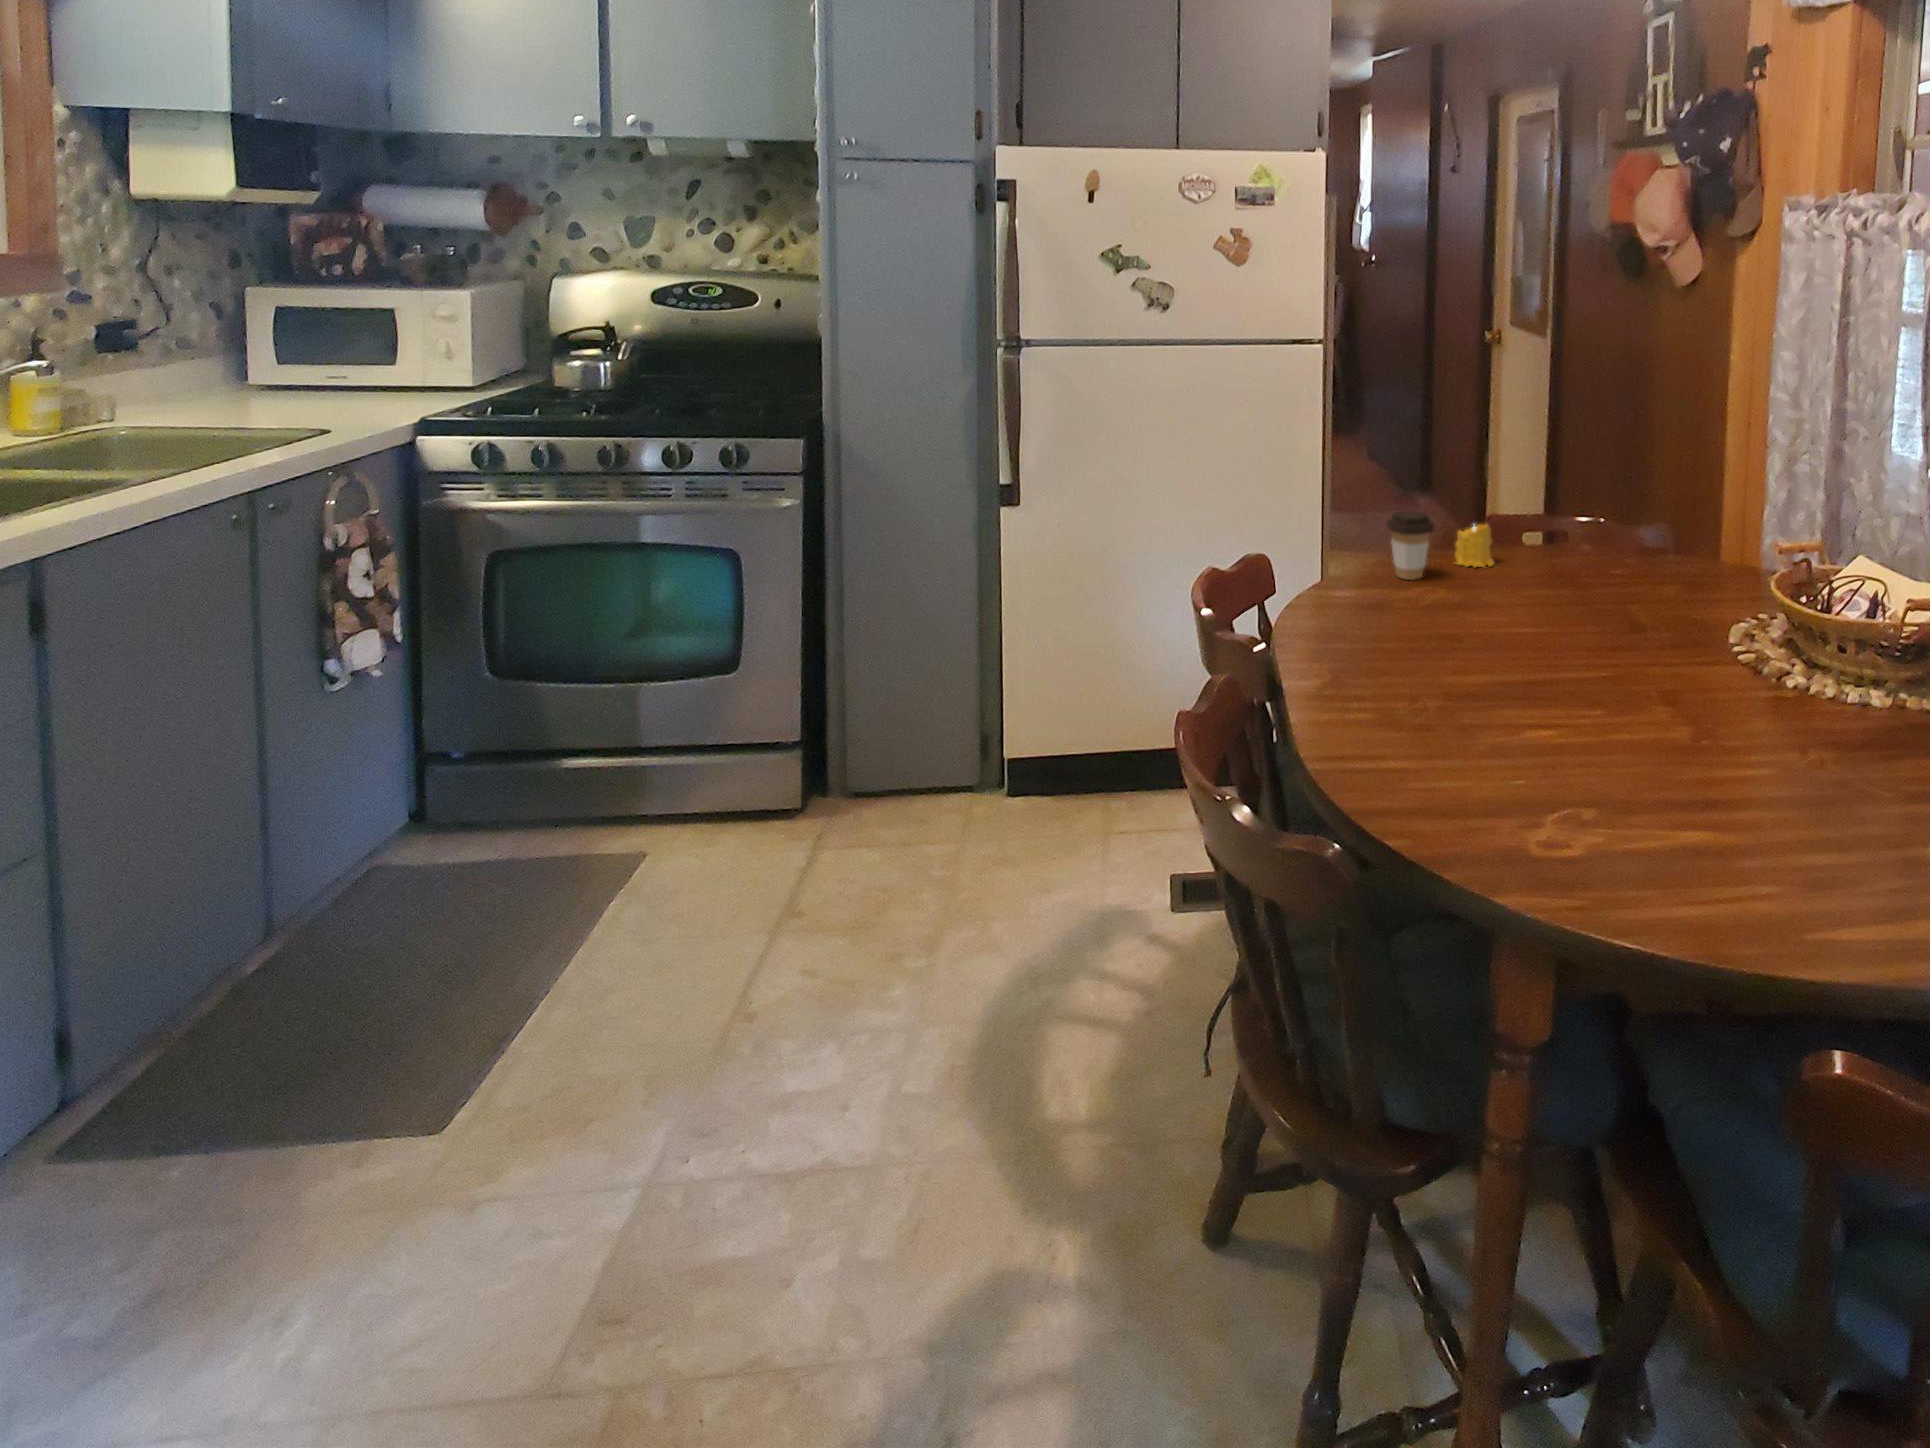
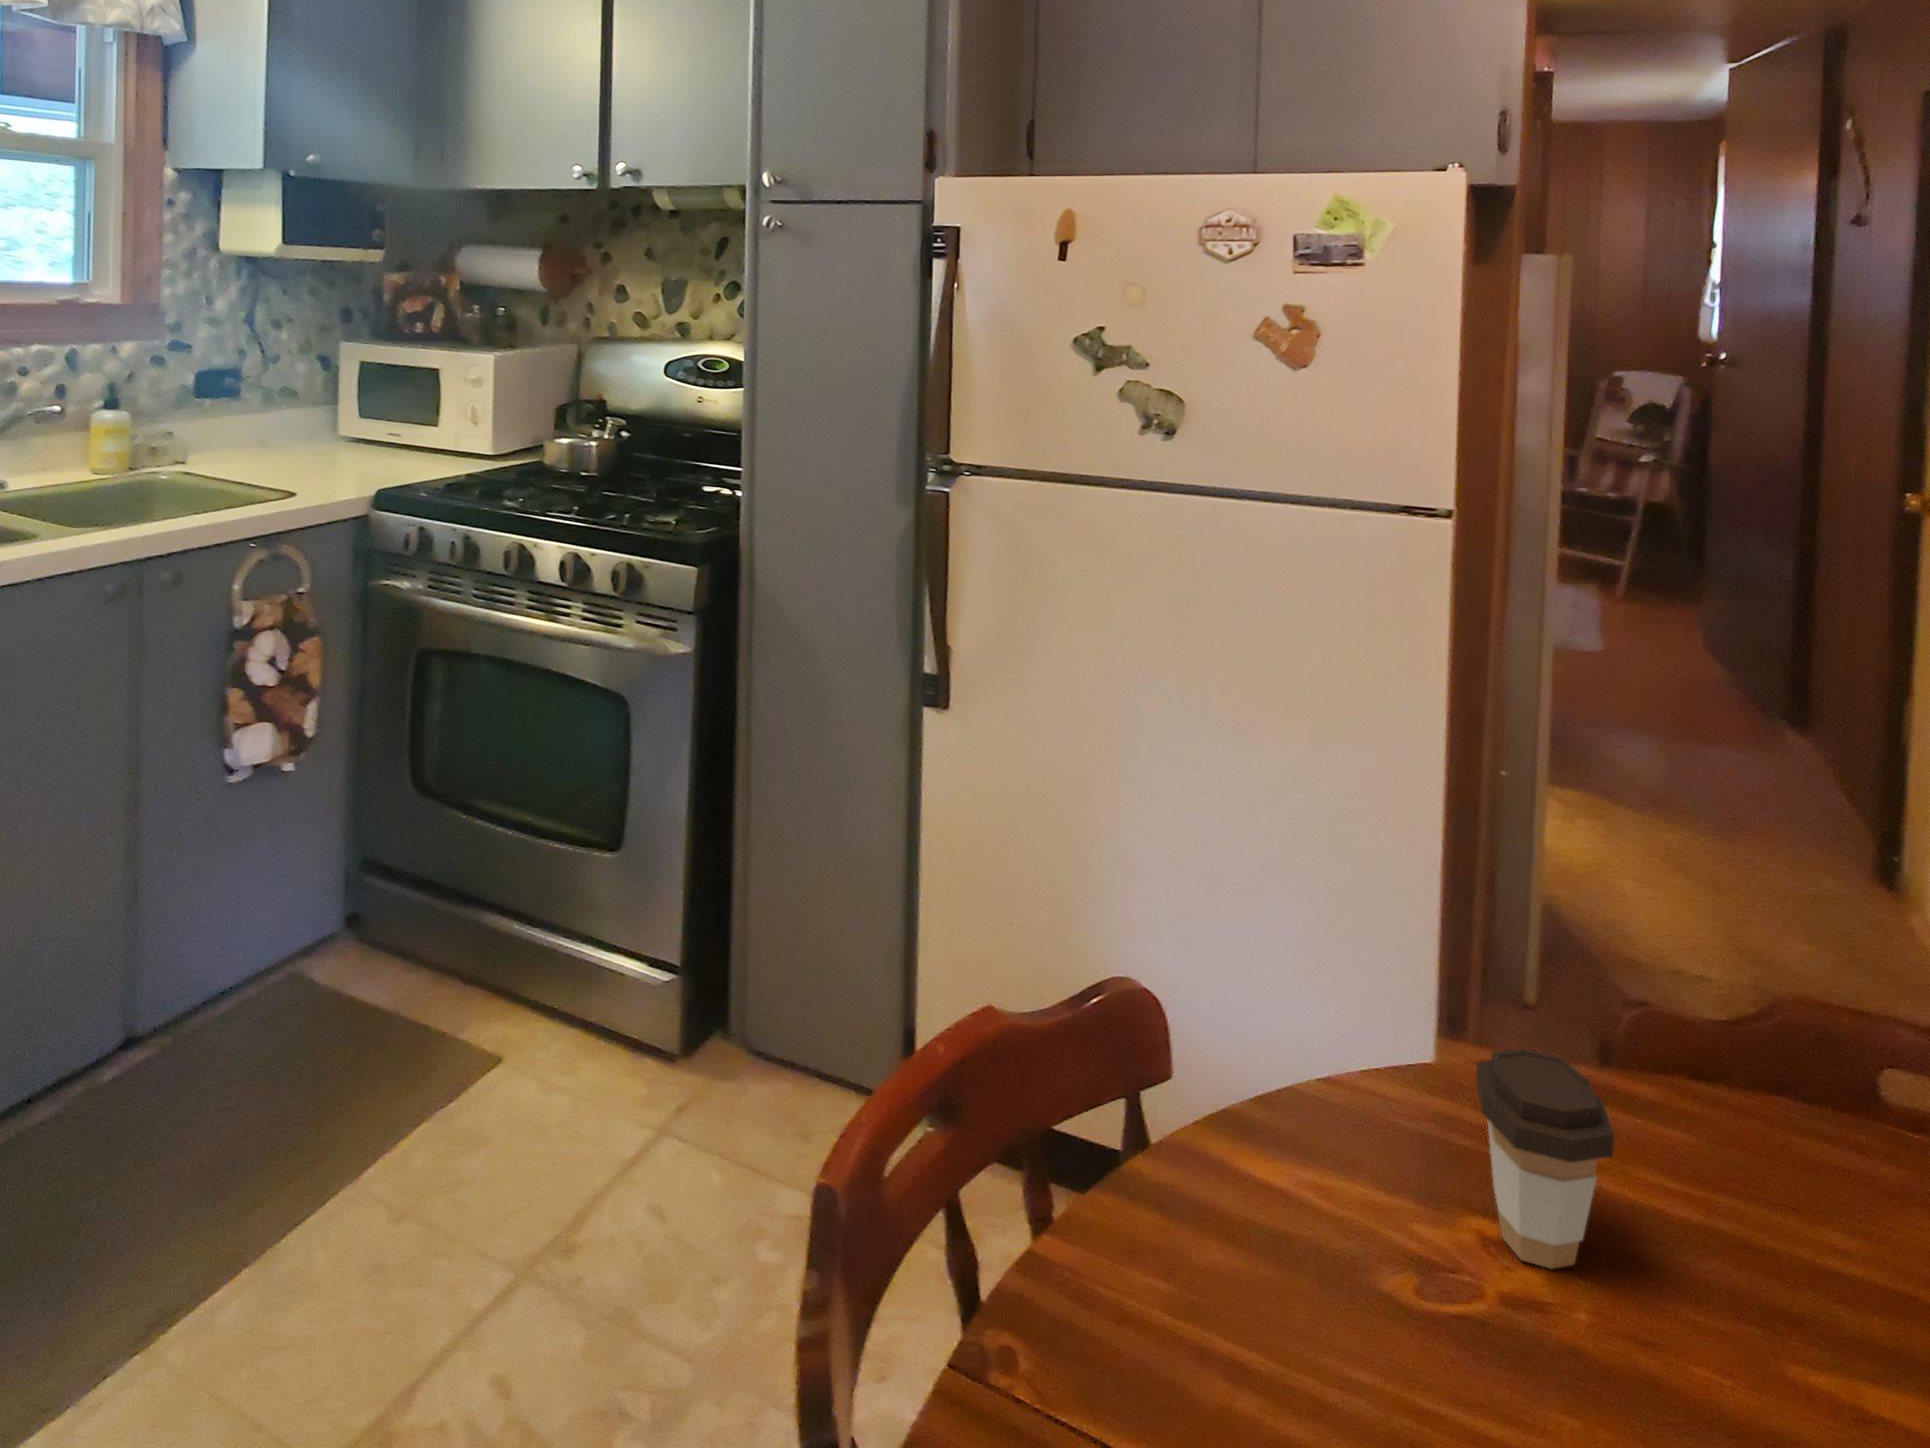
candle: present [1455,524,1494,567] -> none [1686,1114,1829,1279]

